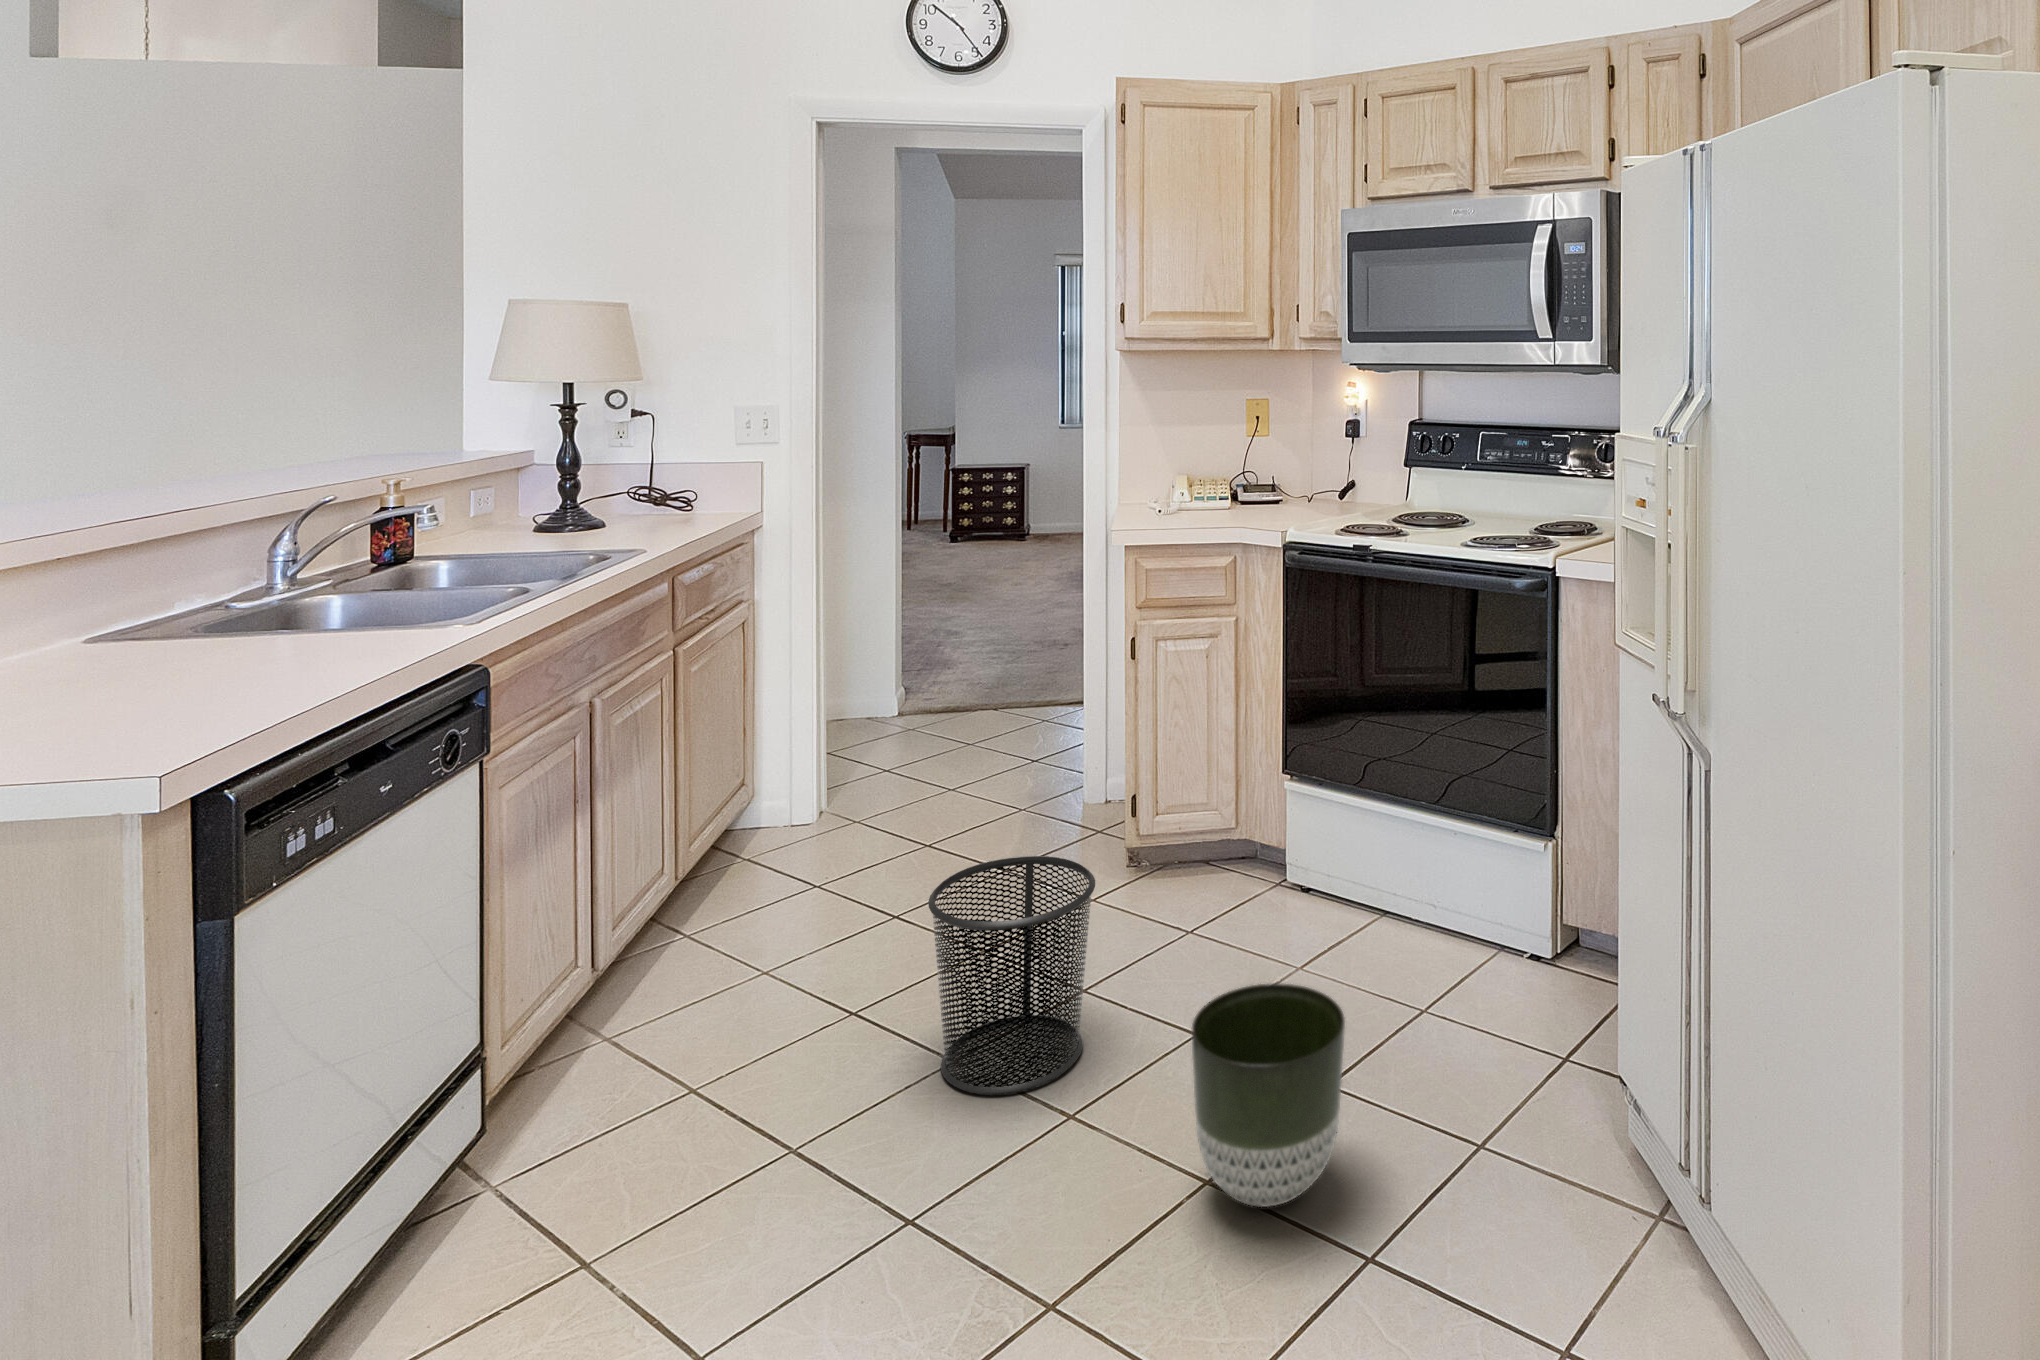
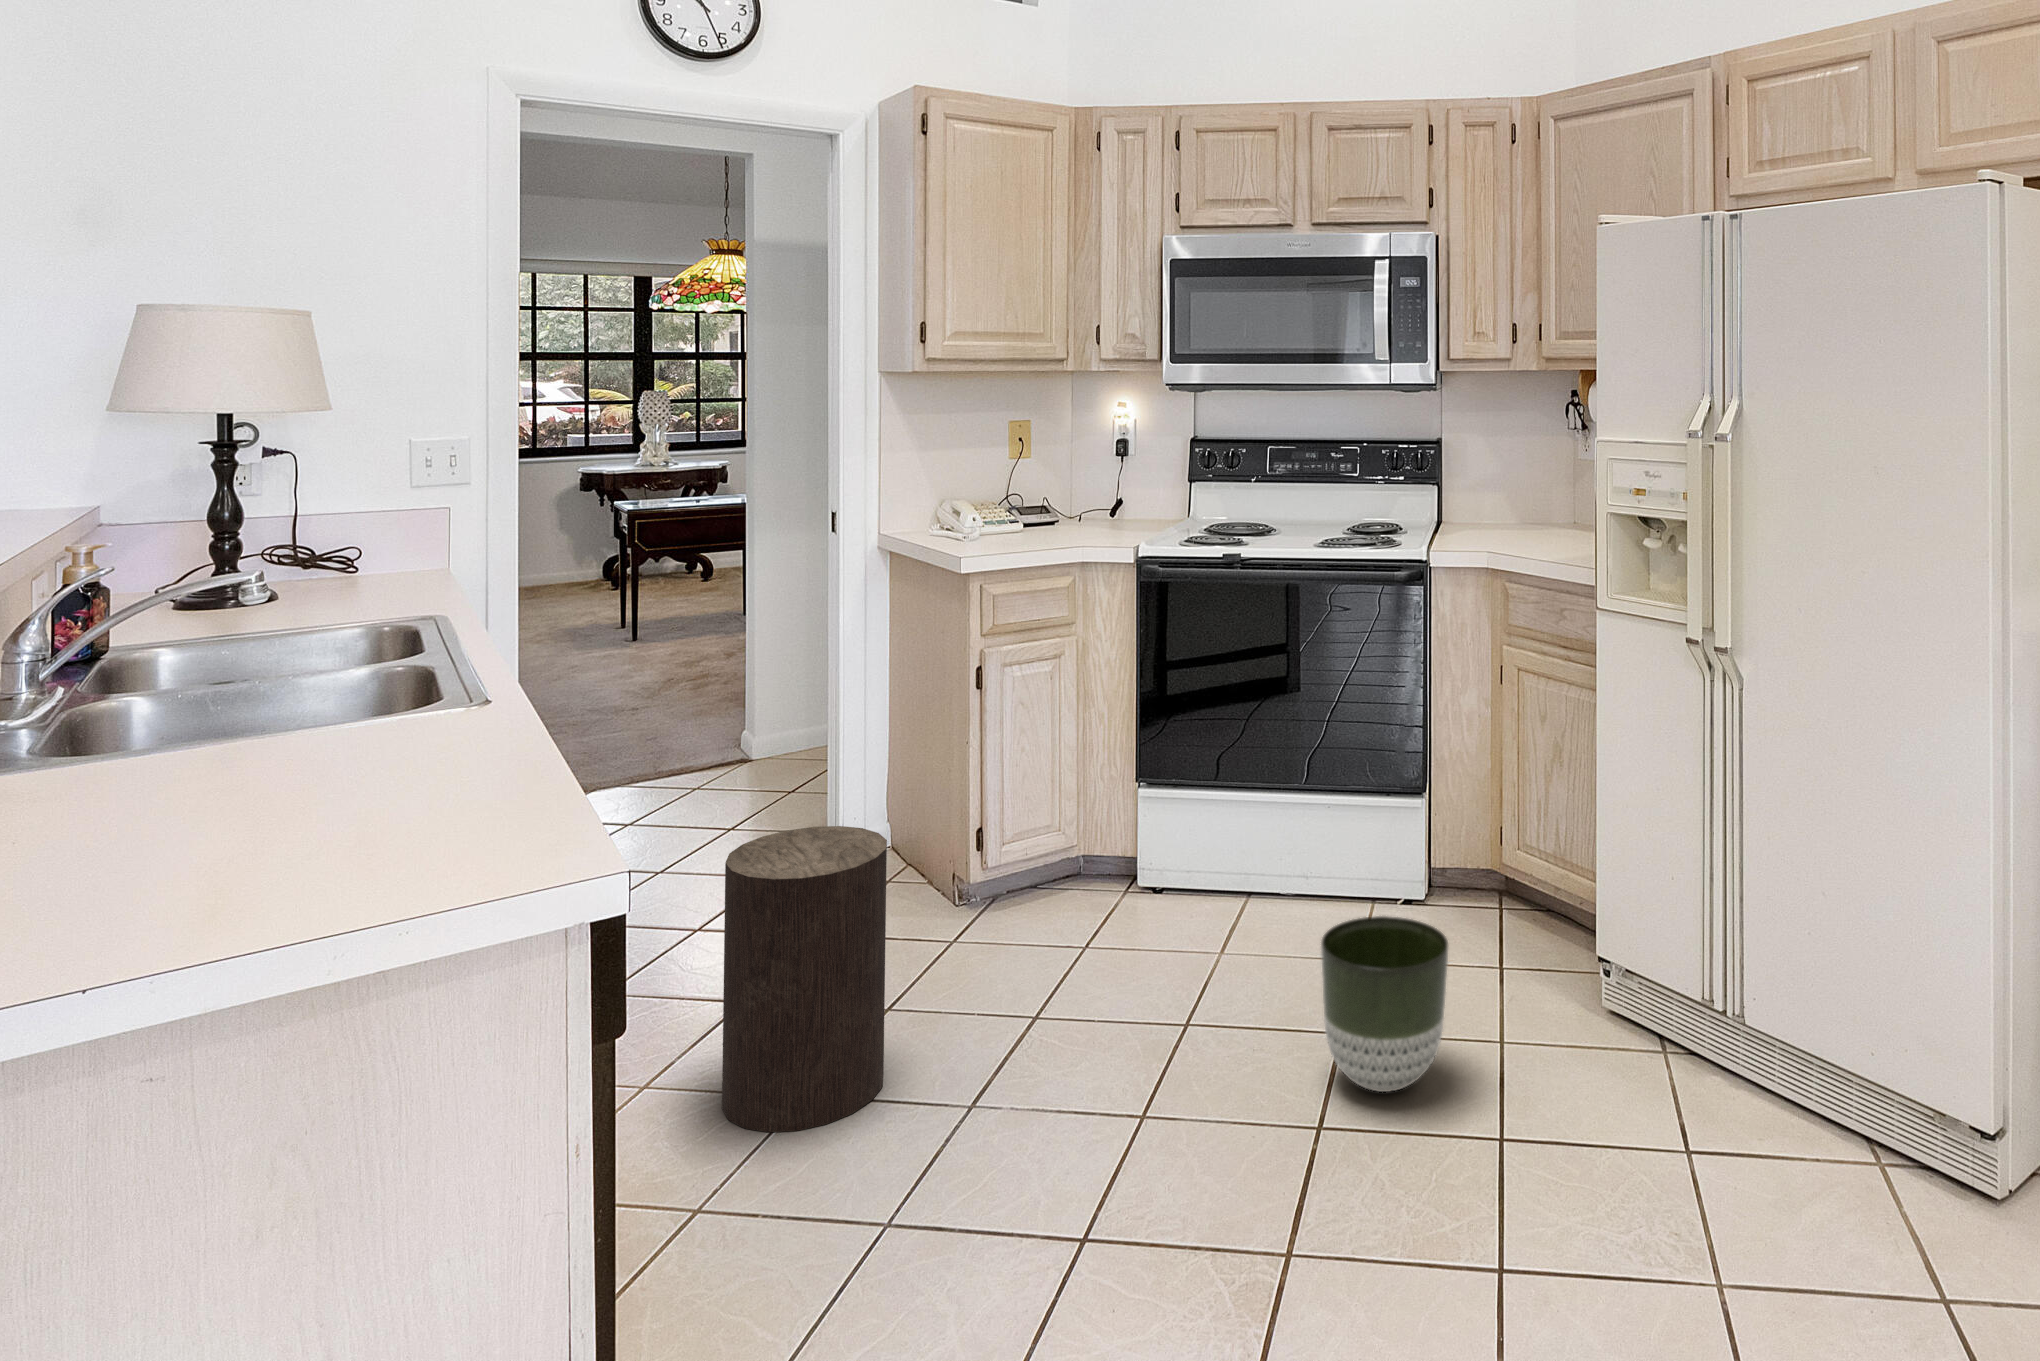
stool: none [725,773,882,1062] -> present [722,826,887,1132]
waste bin: present [928,856,1095,1095] -> none [981,870,1139,1094]

